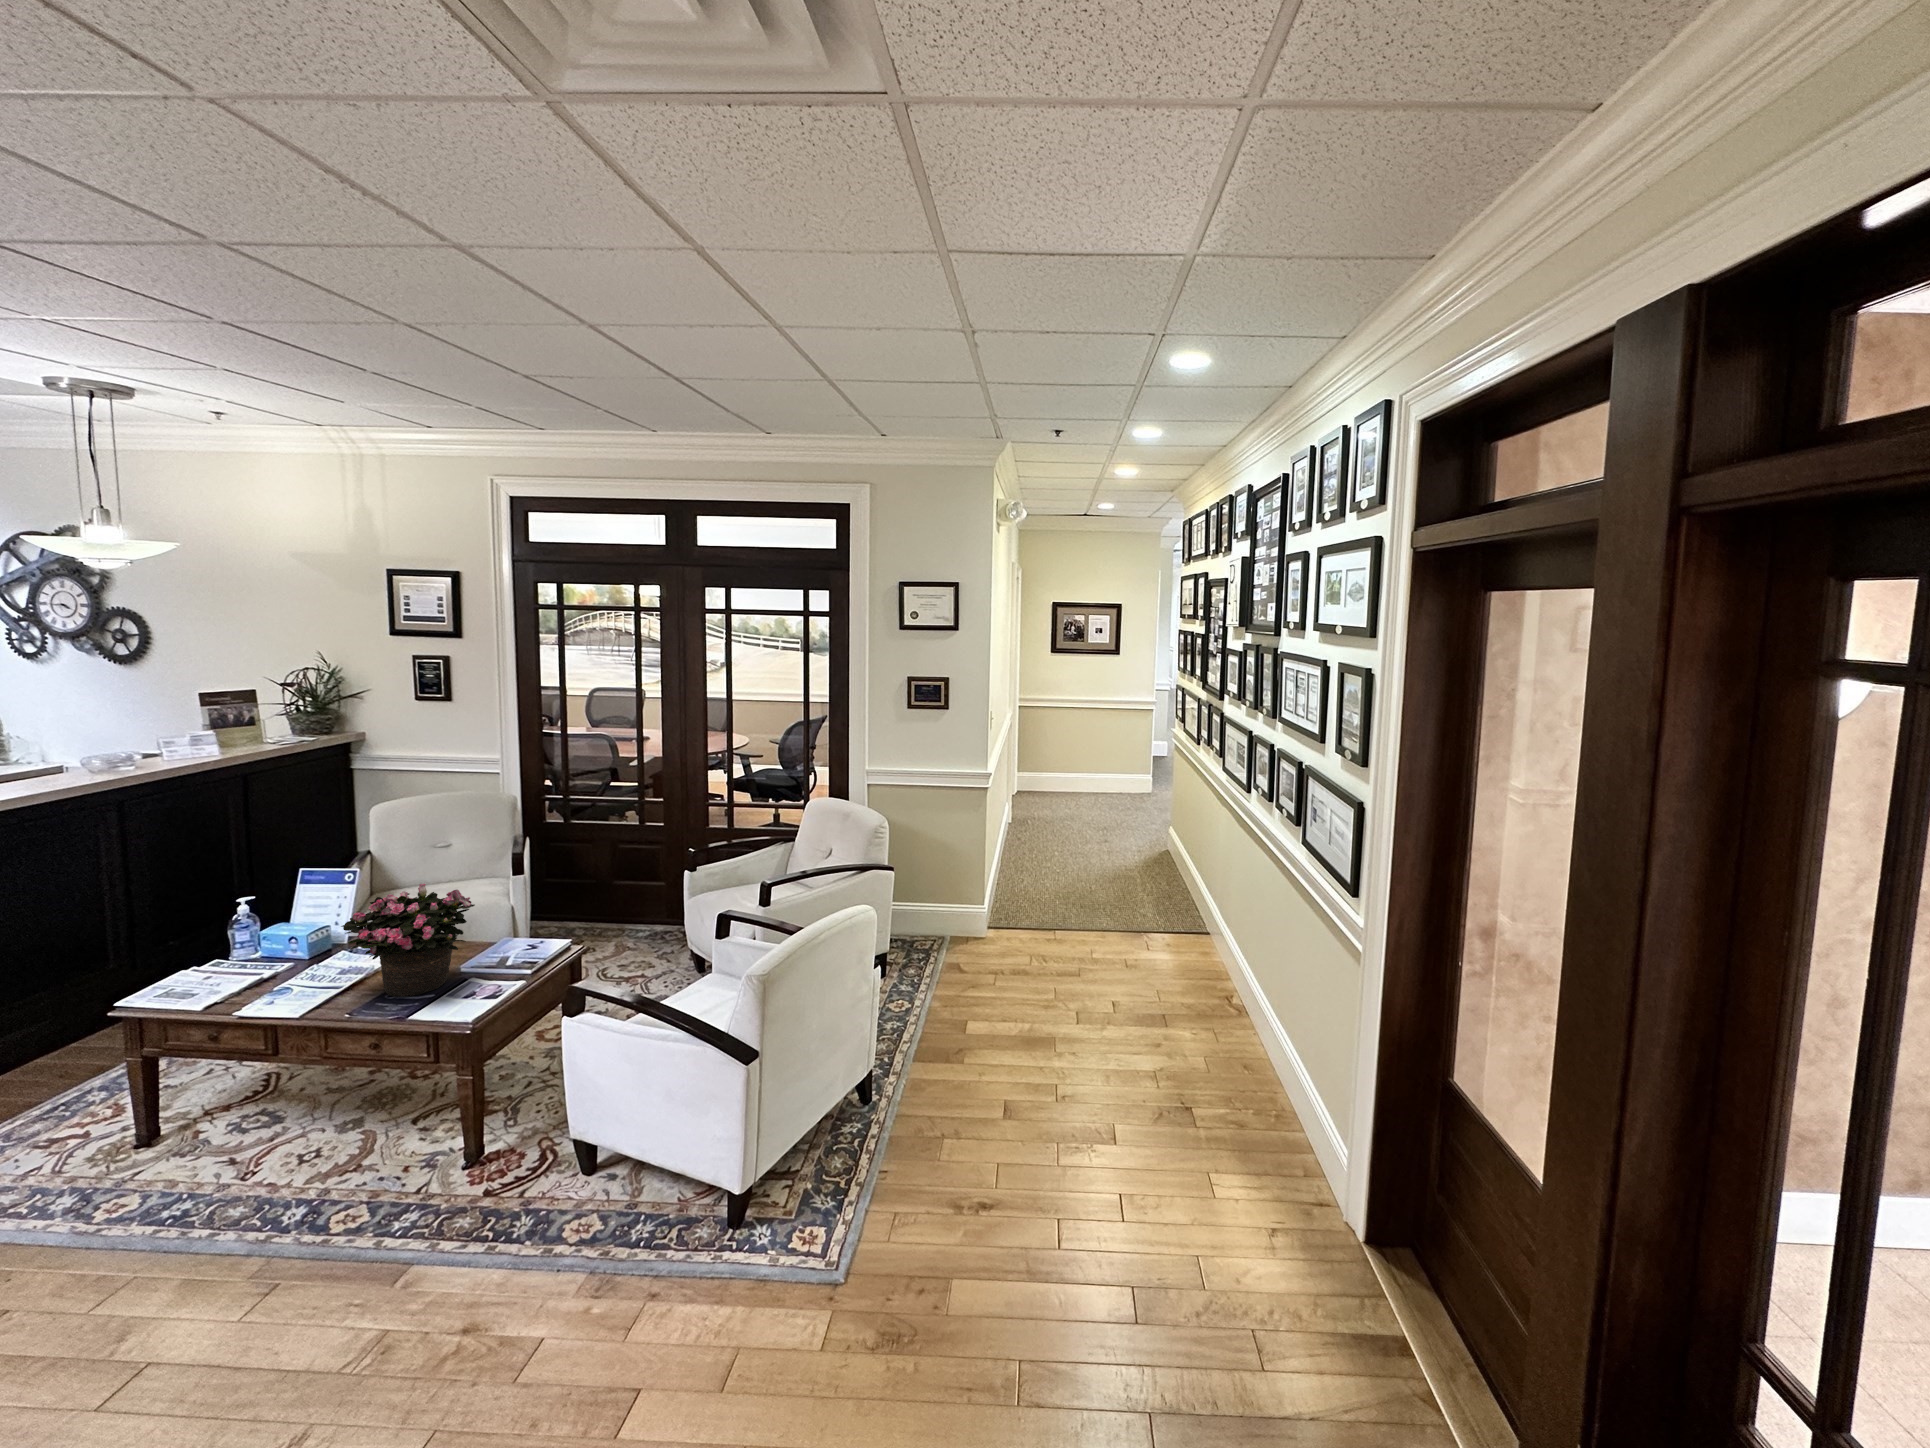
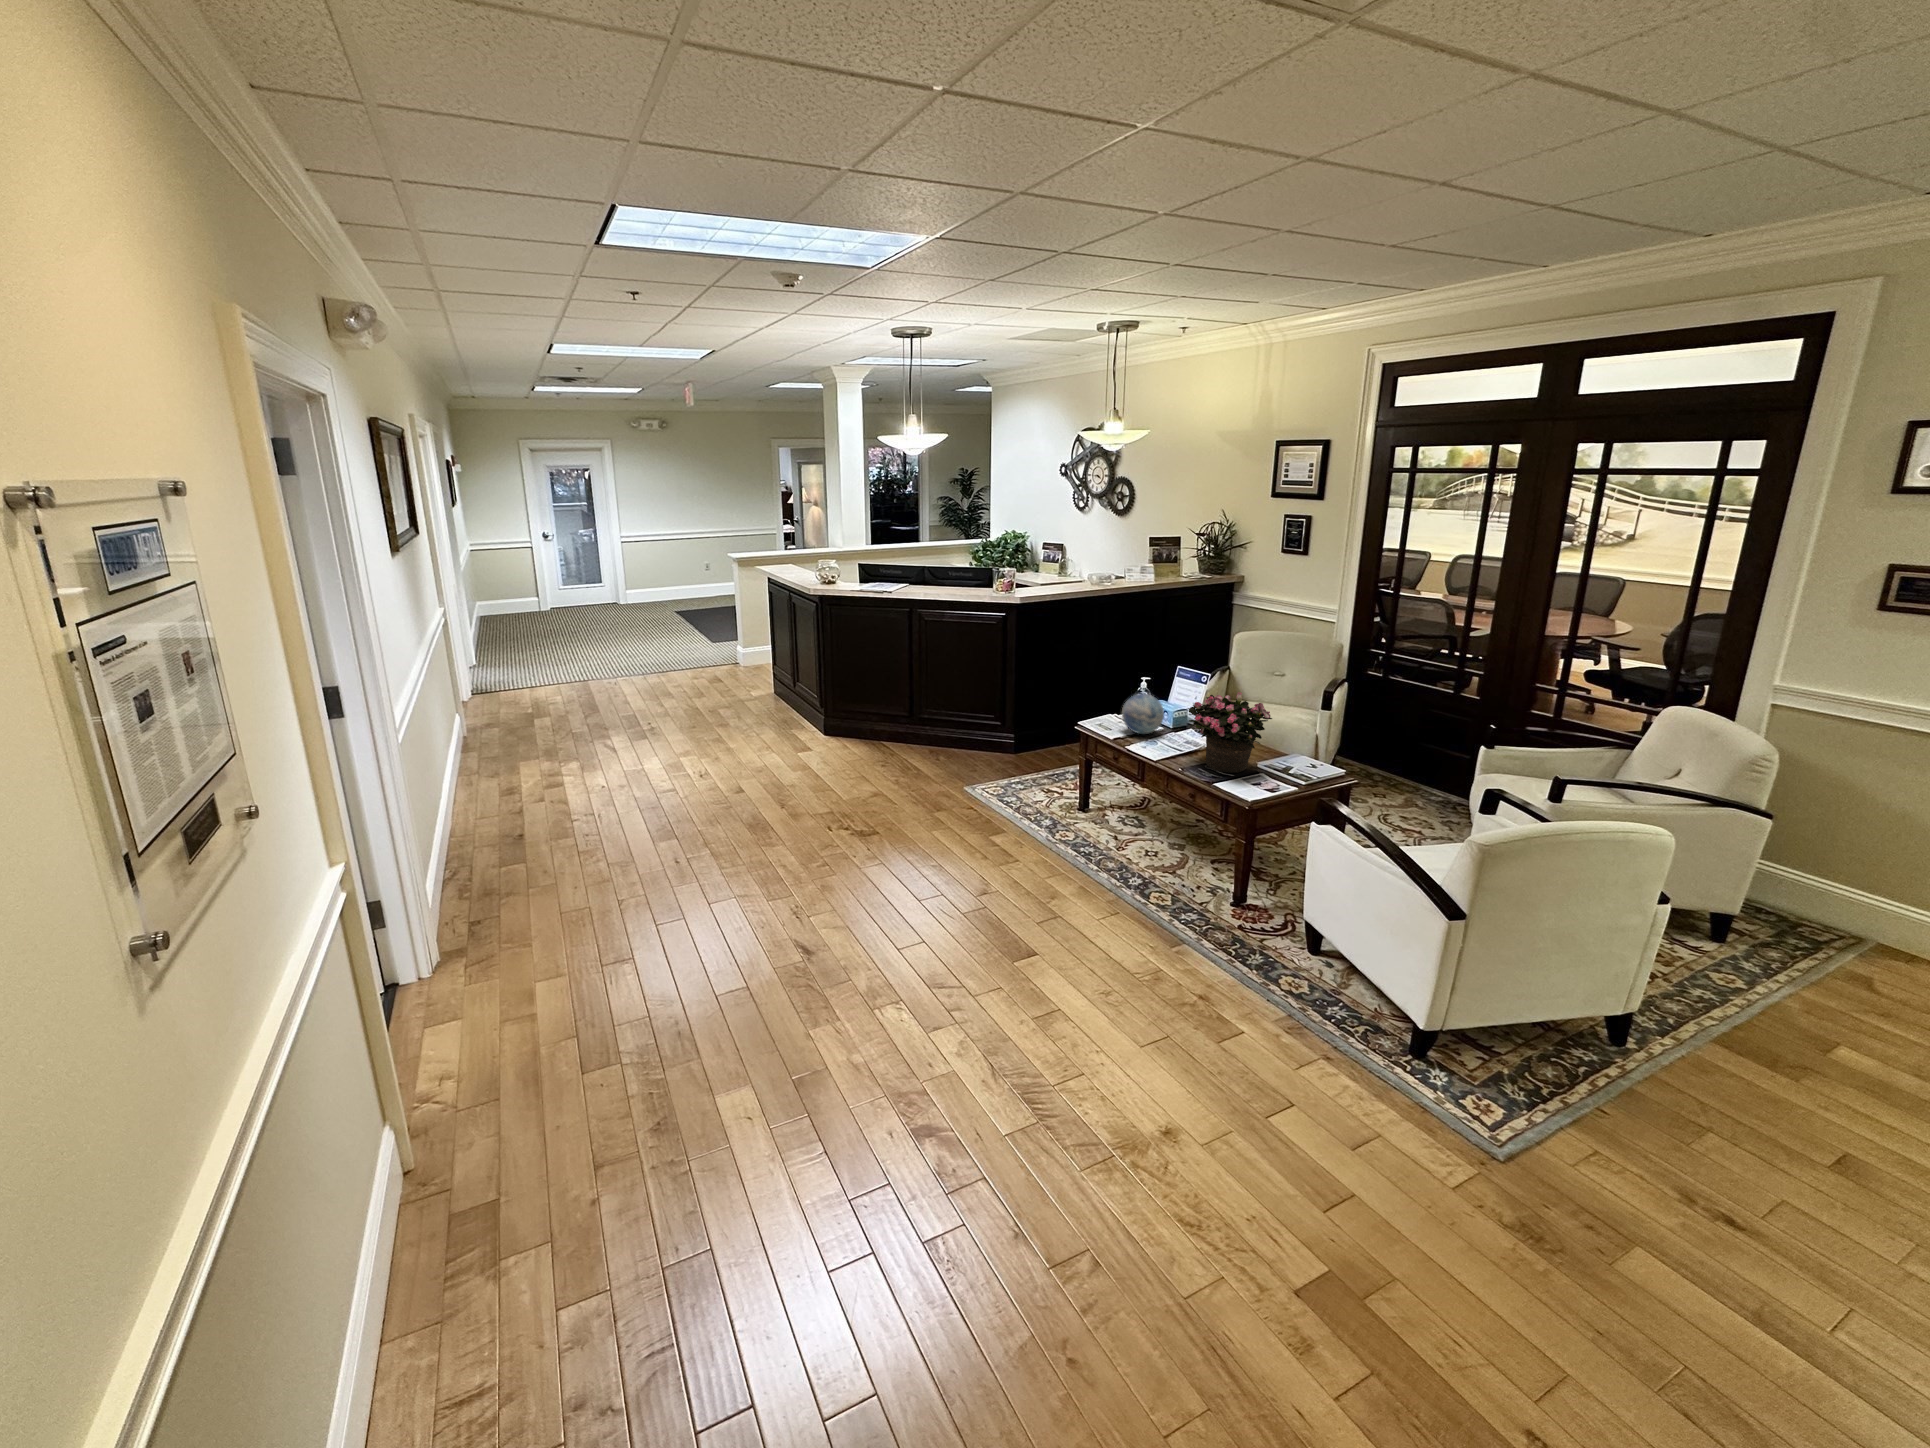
decorative orb: none [210,922,294,986] -> present [1122,694,1164,734]

